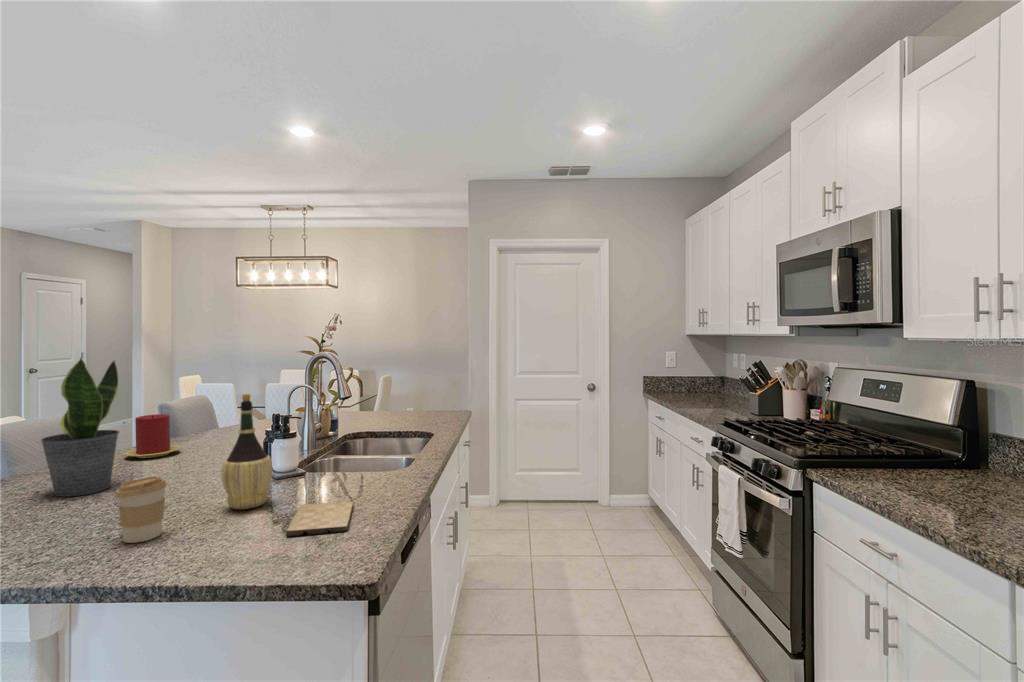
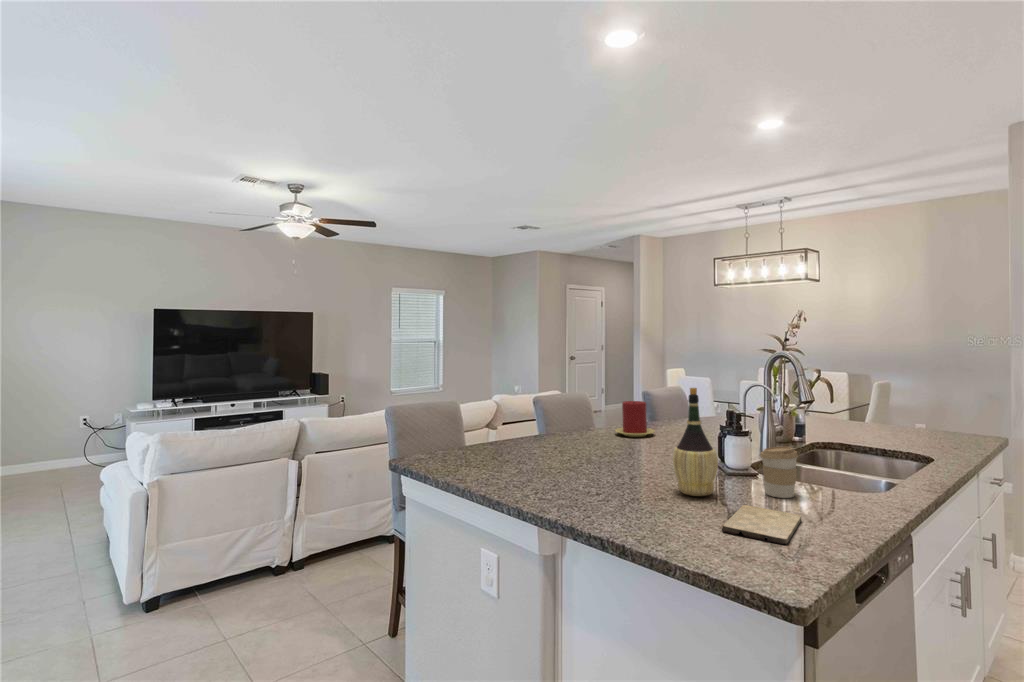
potted plant: present [41,358,119,497] -> none [561,352,607,456]
coffee cup: present [116,476,166,543] -> present [760,447,798,498]

